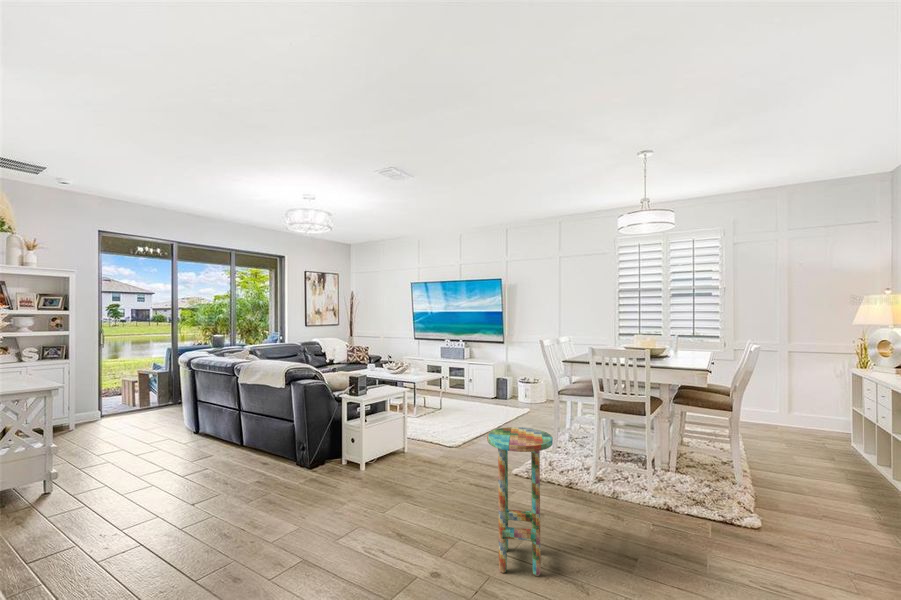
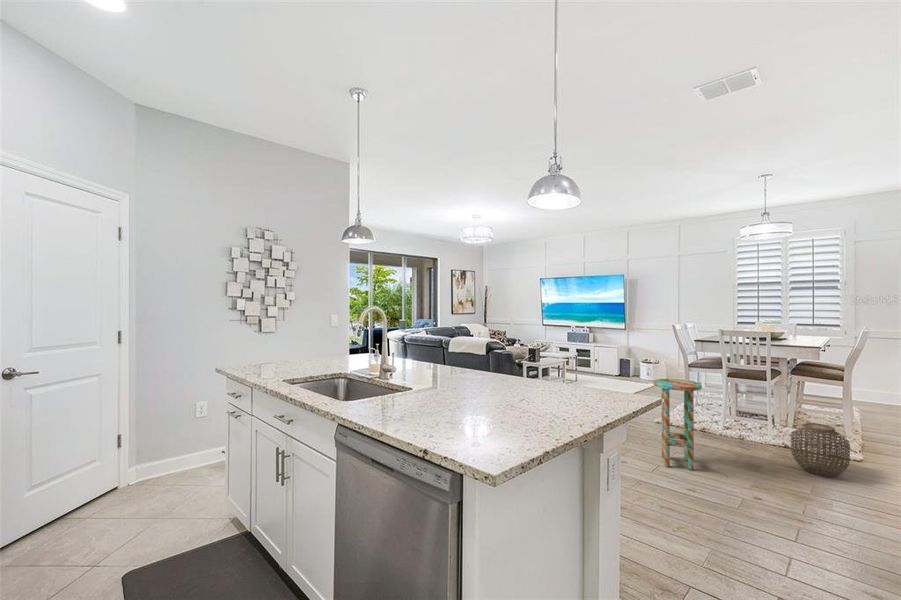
woven basket: none [673,484,748,567] -> present [791,423,850,477]

